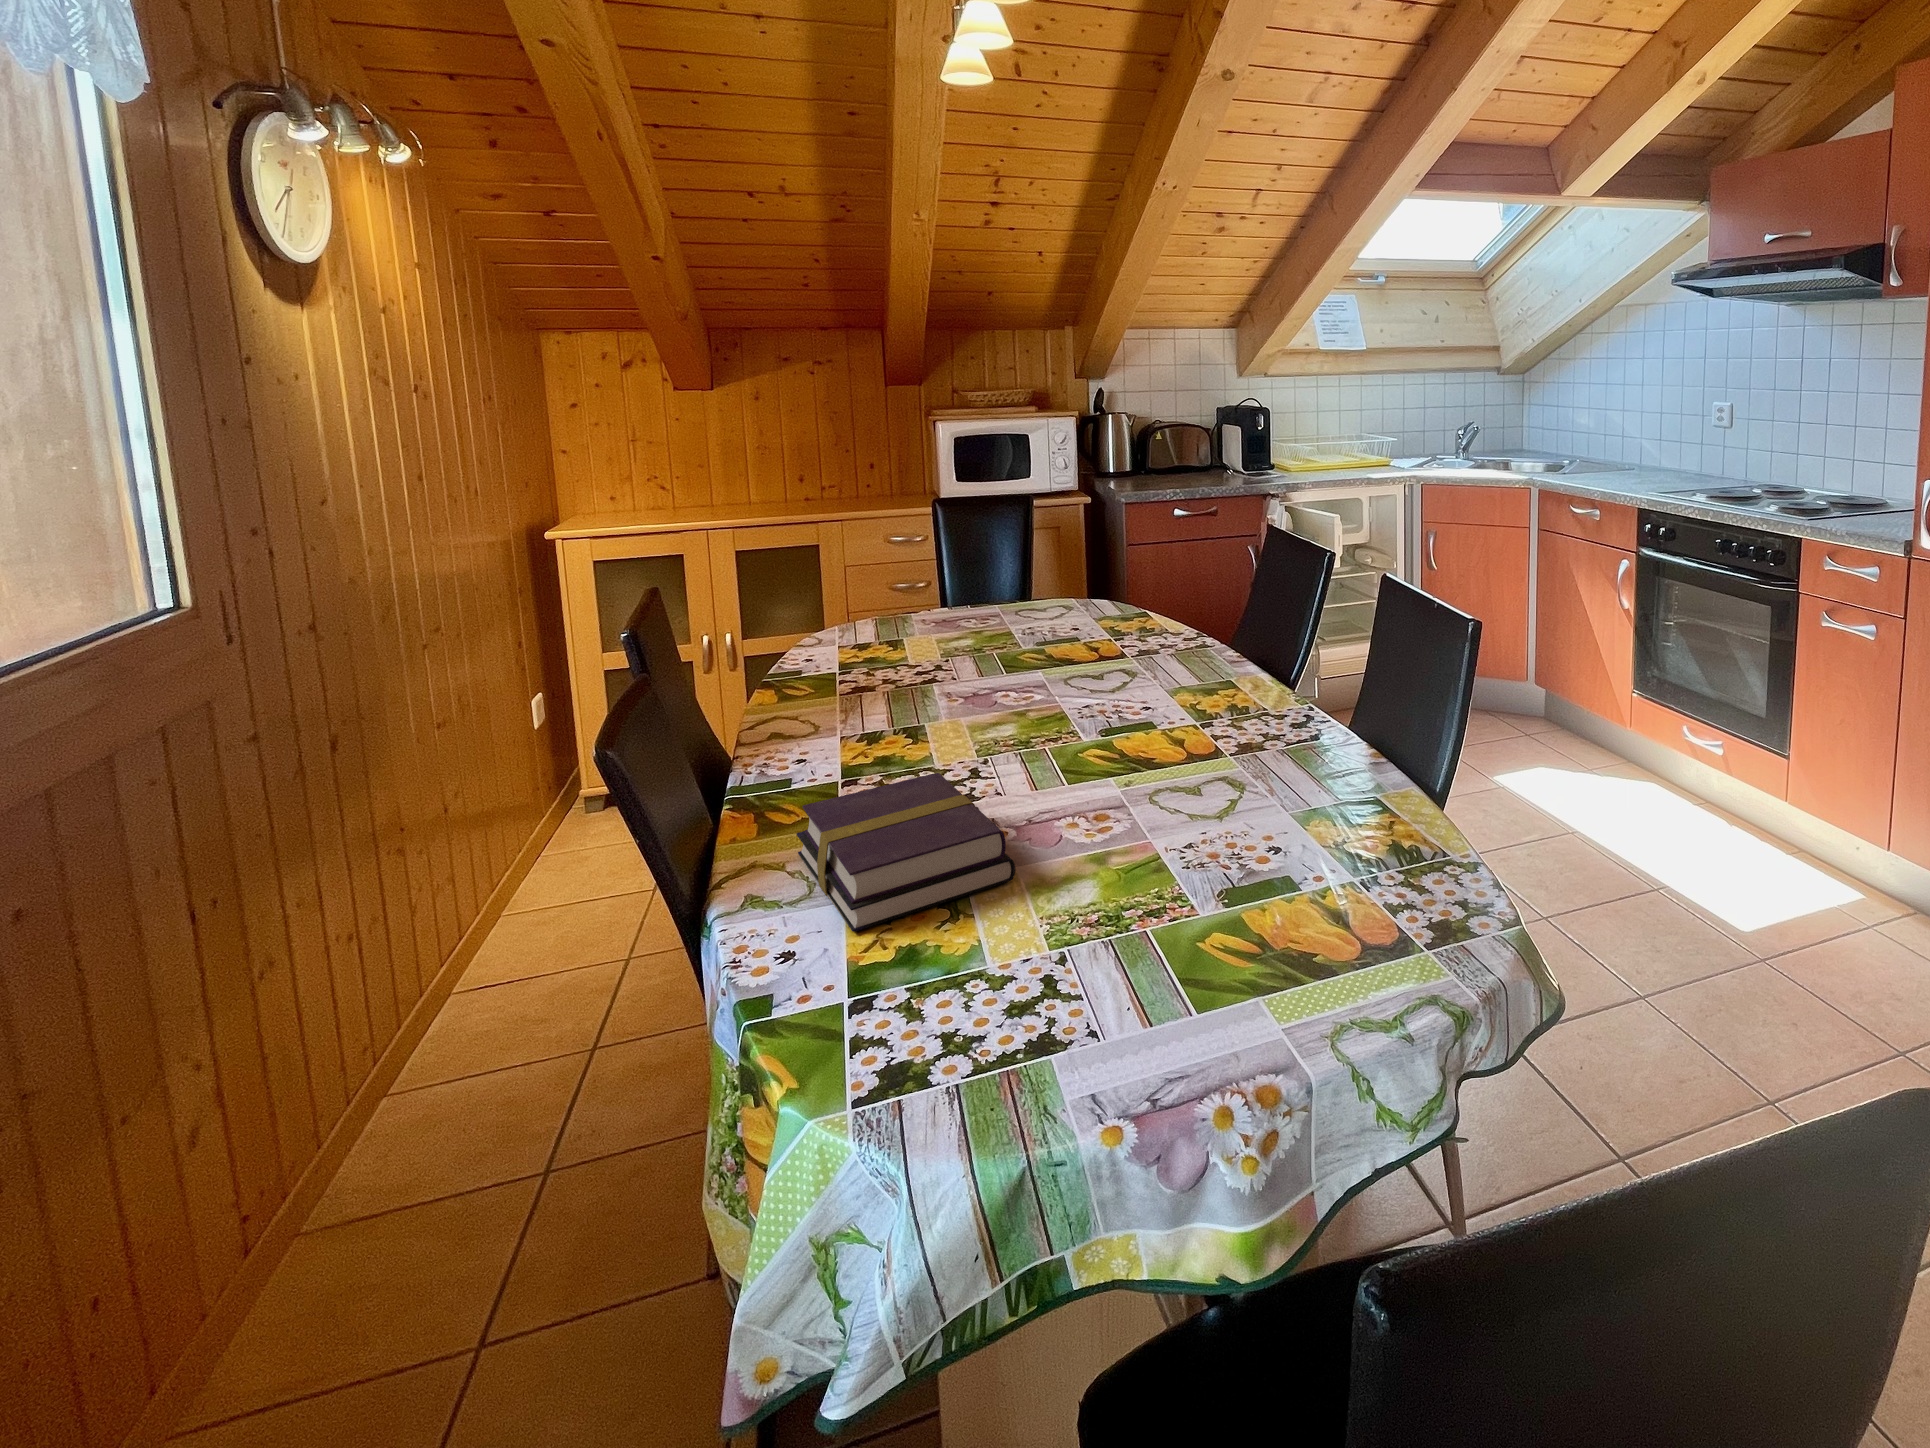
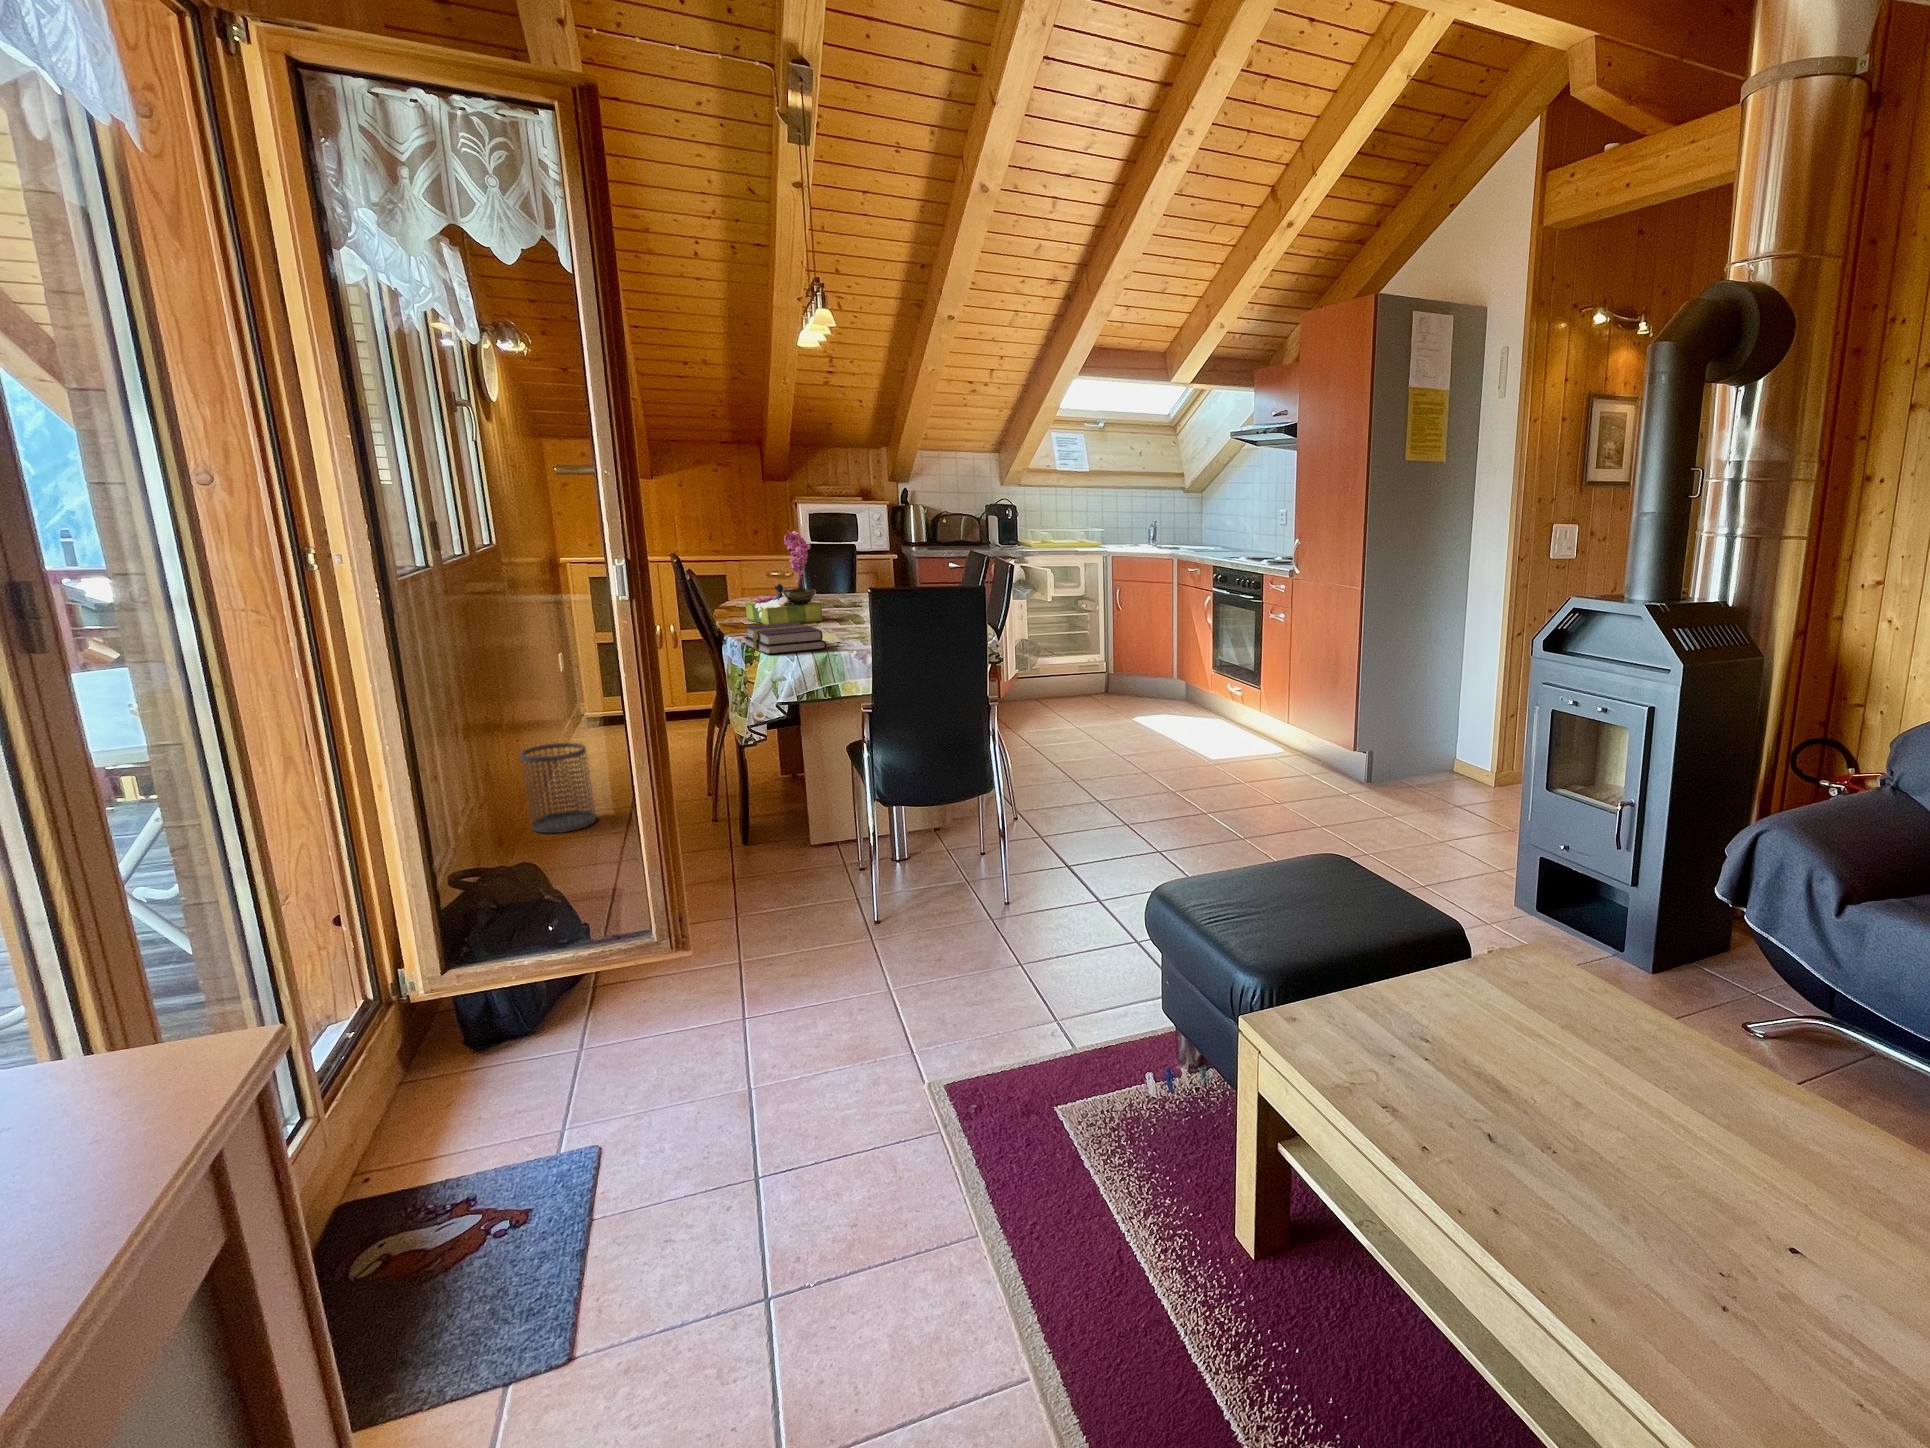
flower arrangement: none [826,499,987,729] -> present [745,531,823,625]
wastebasket: none [311,988,490,1234] -> present [520,743,596,833]

